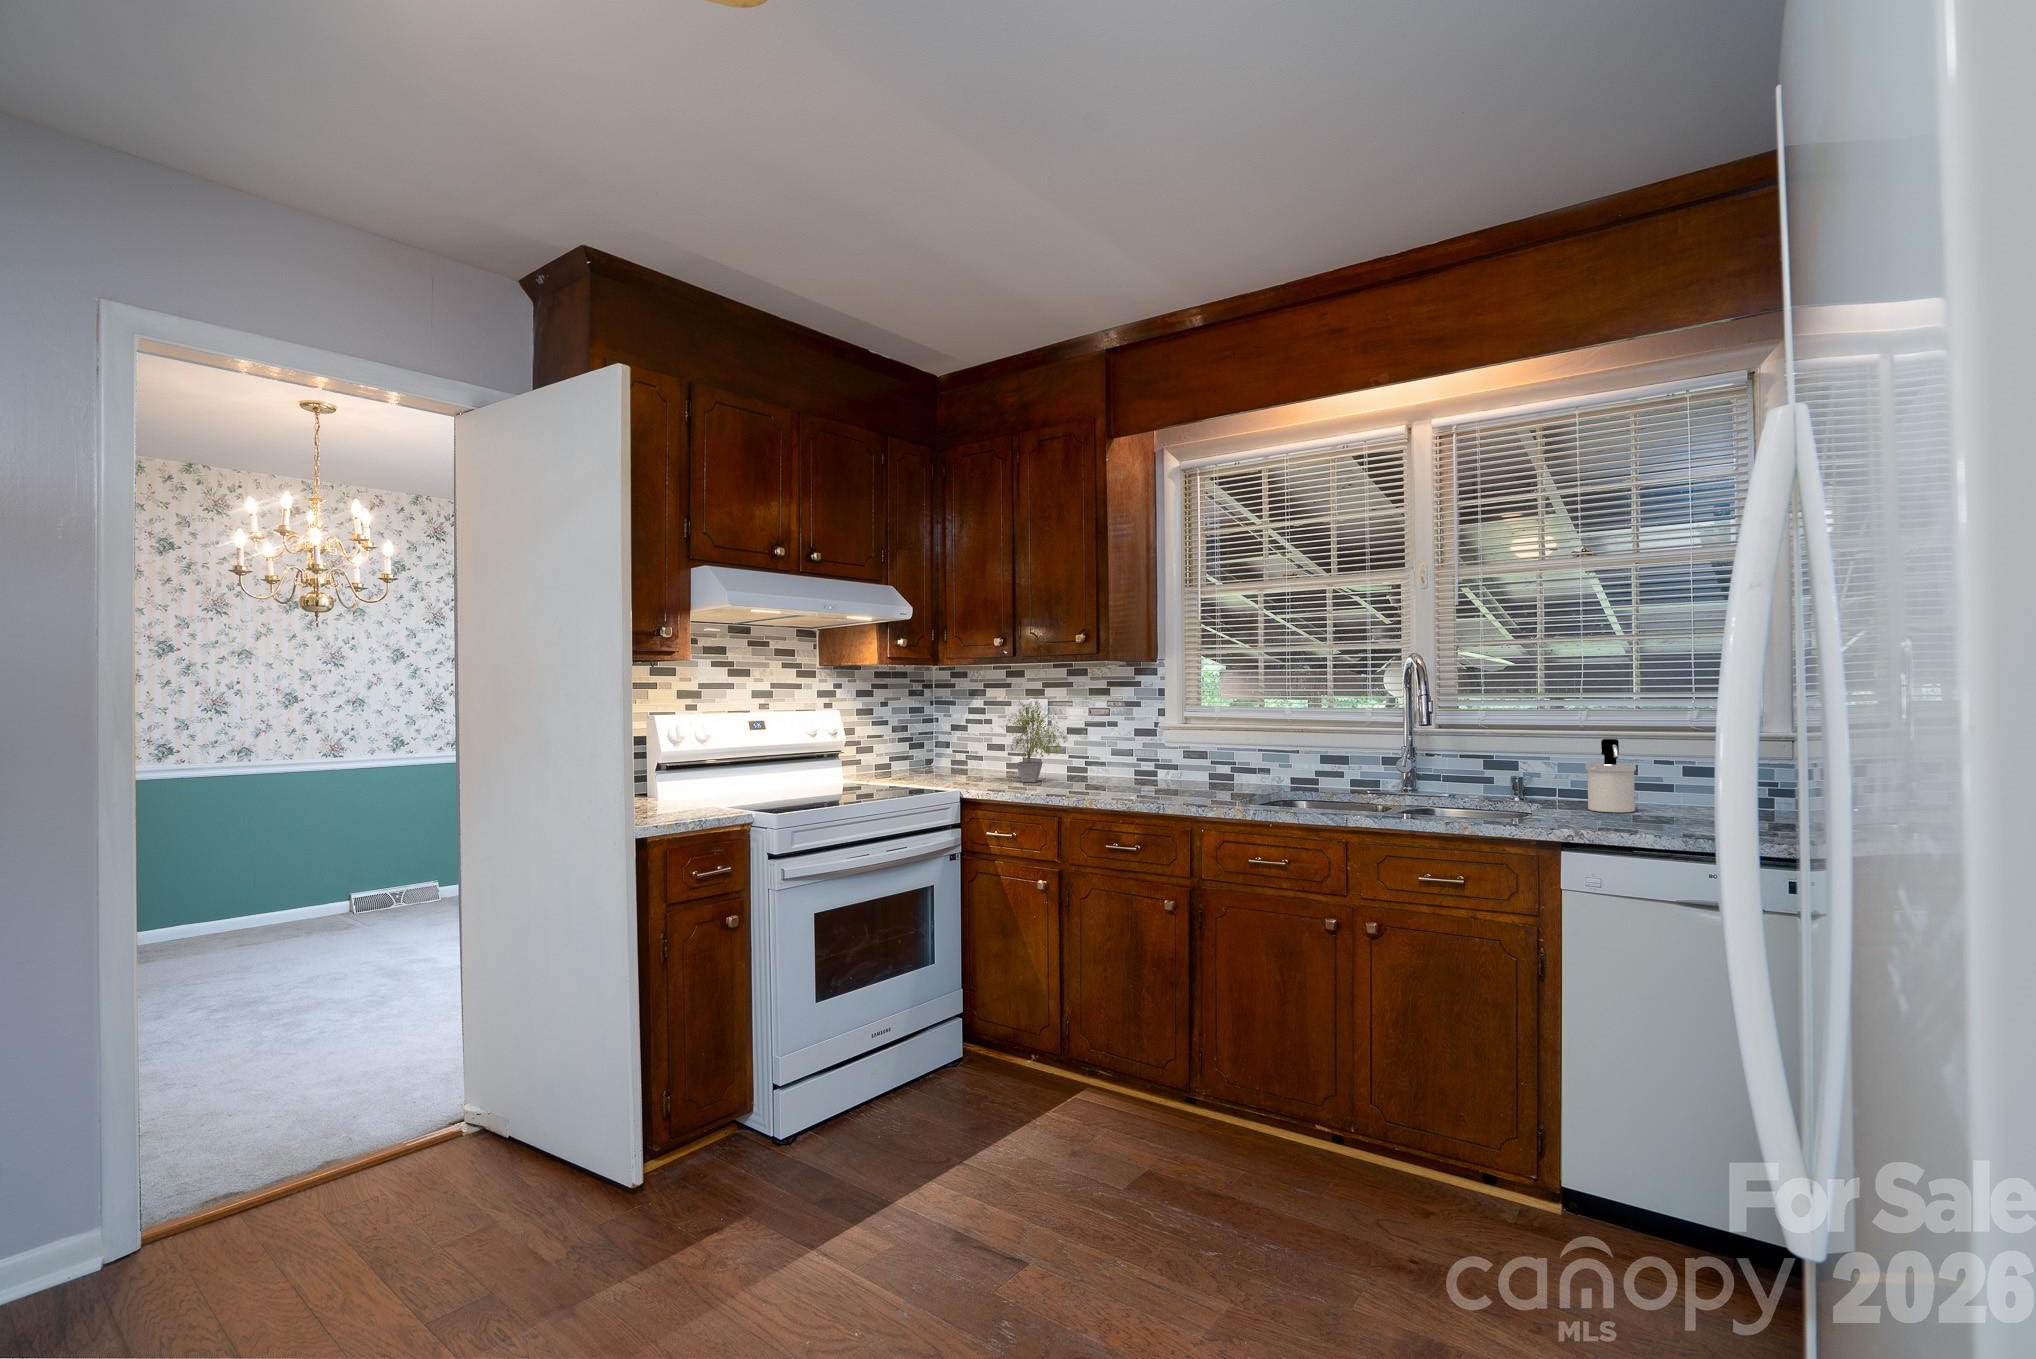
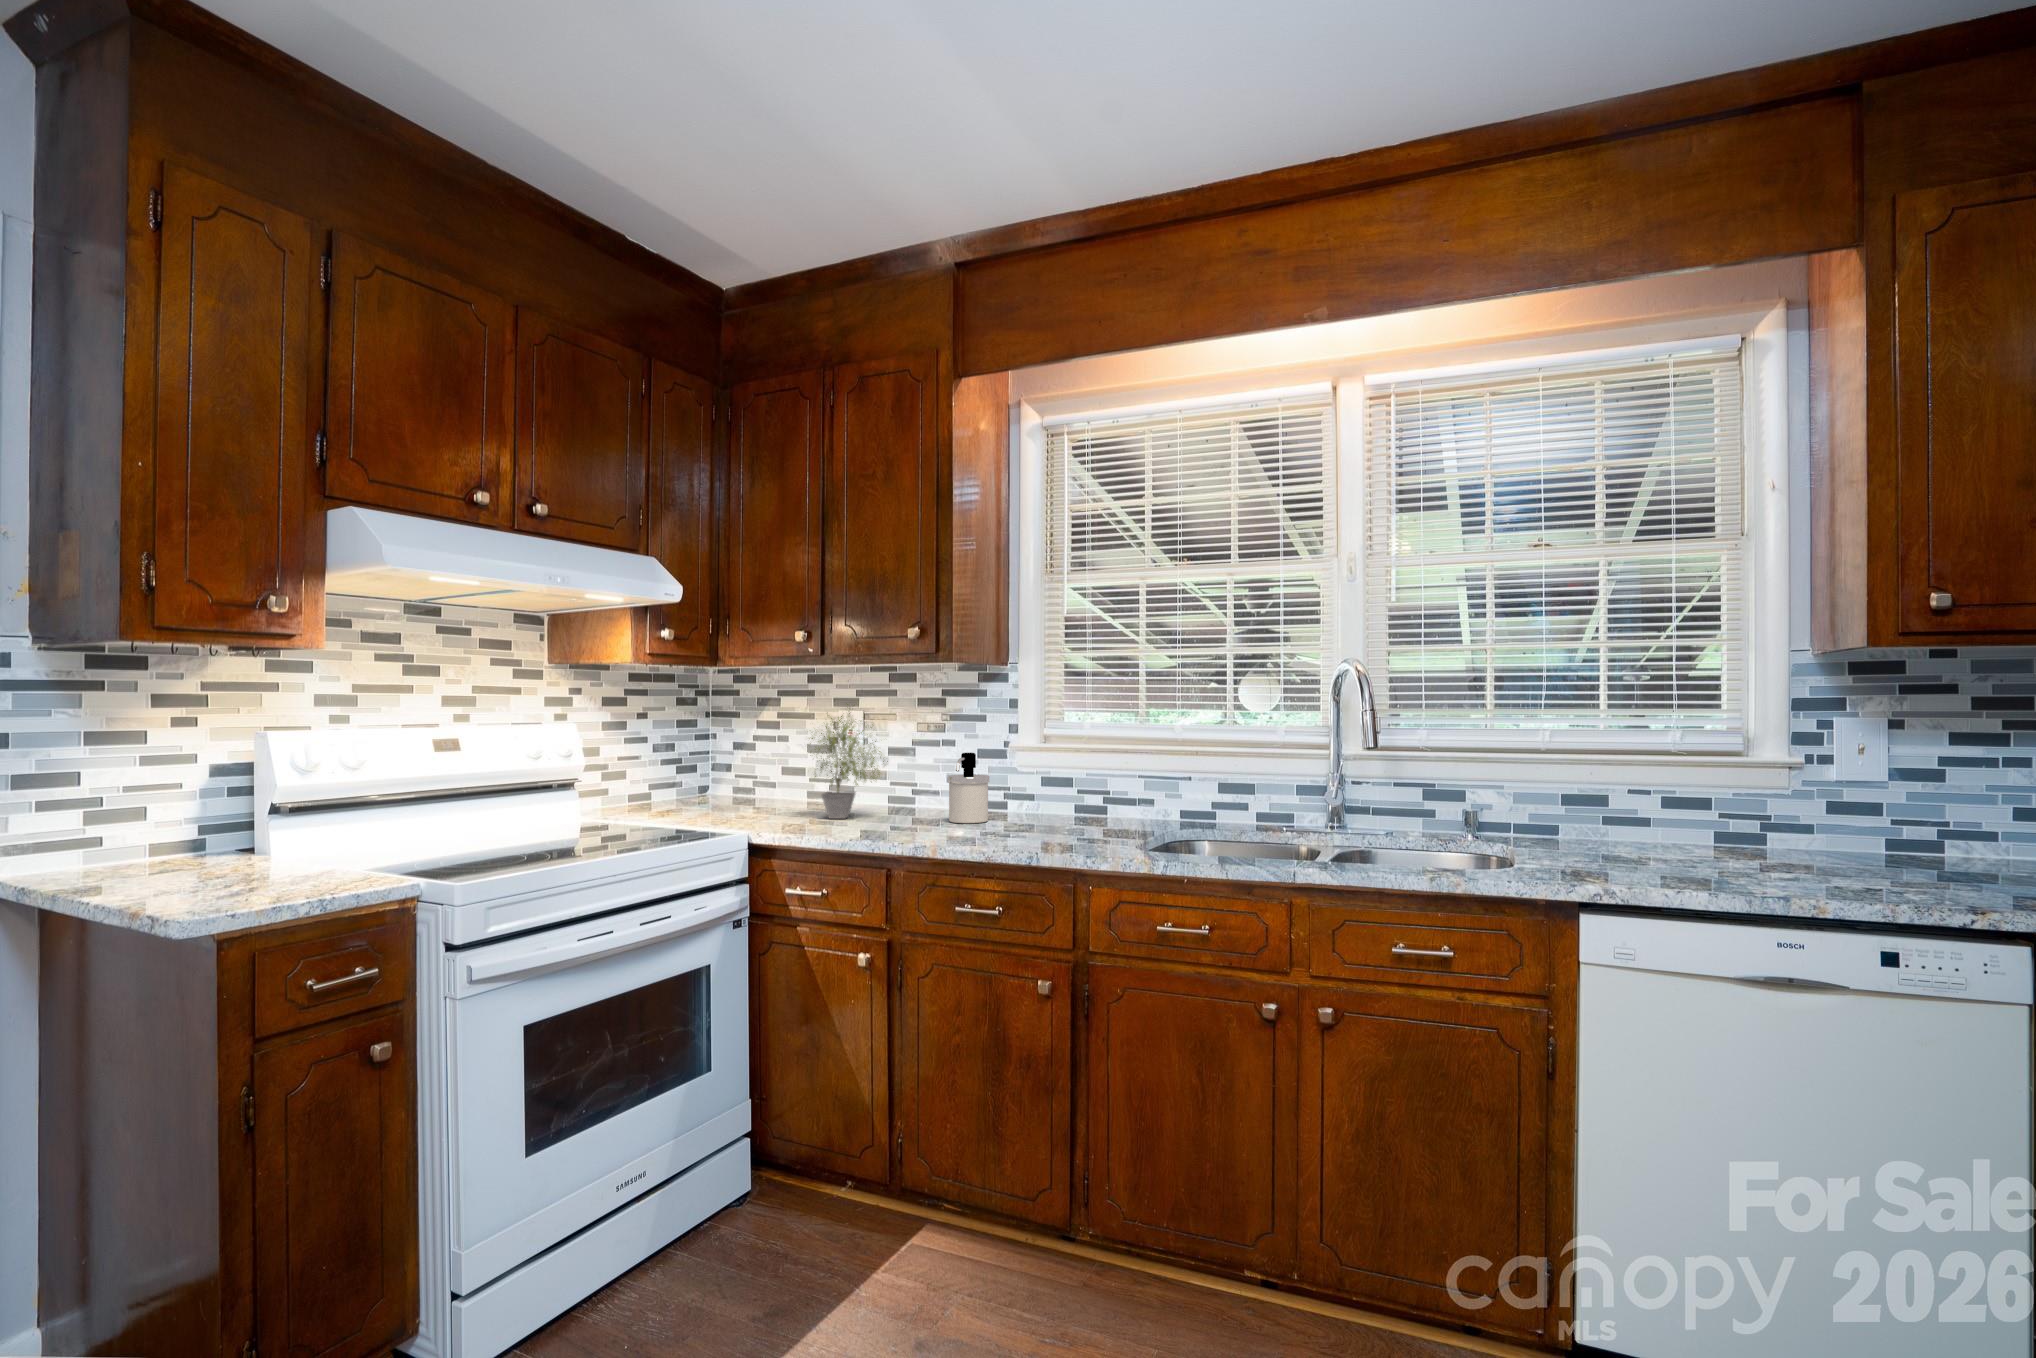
soap dispenser: present [1586,739,1636,813] -> present [948,753,989,823]

